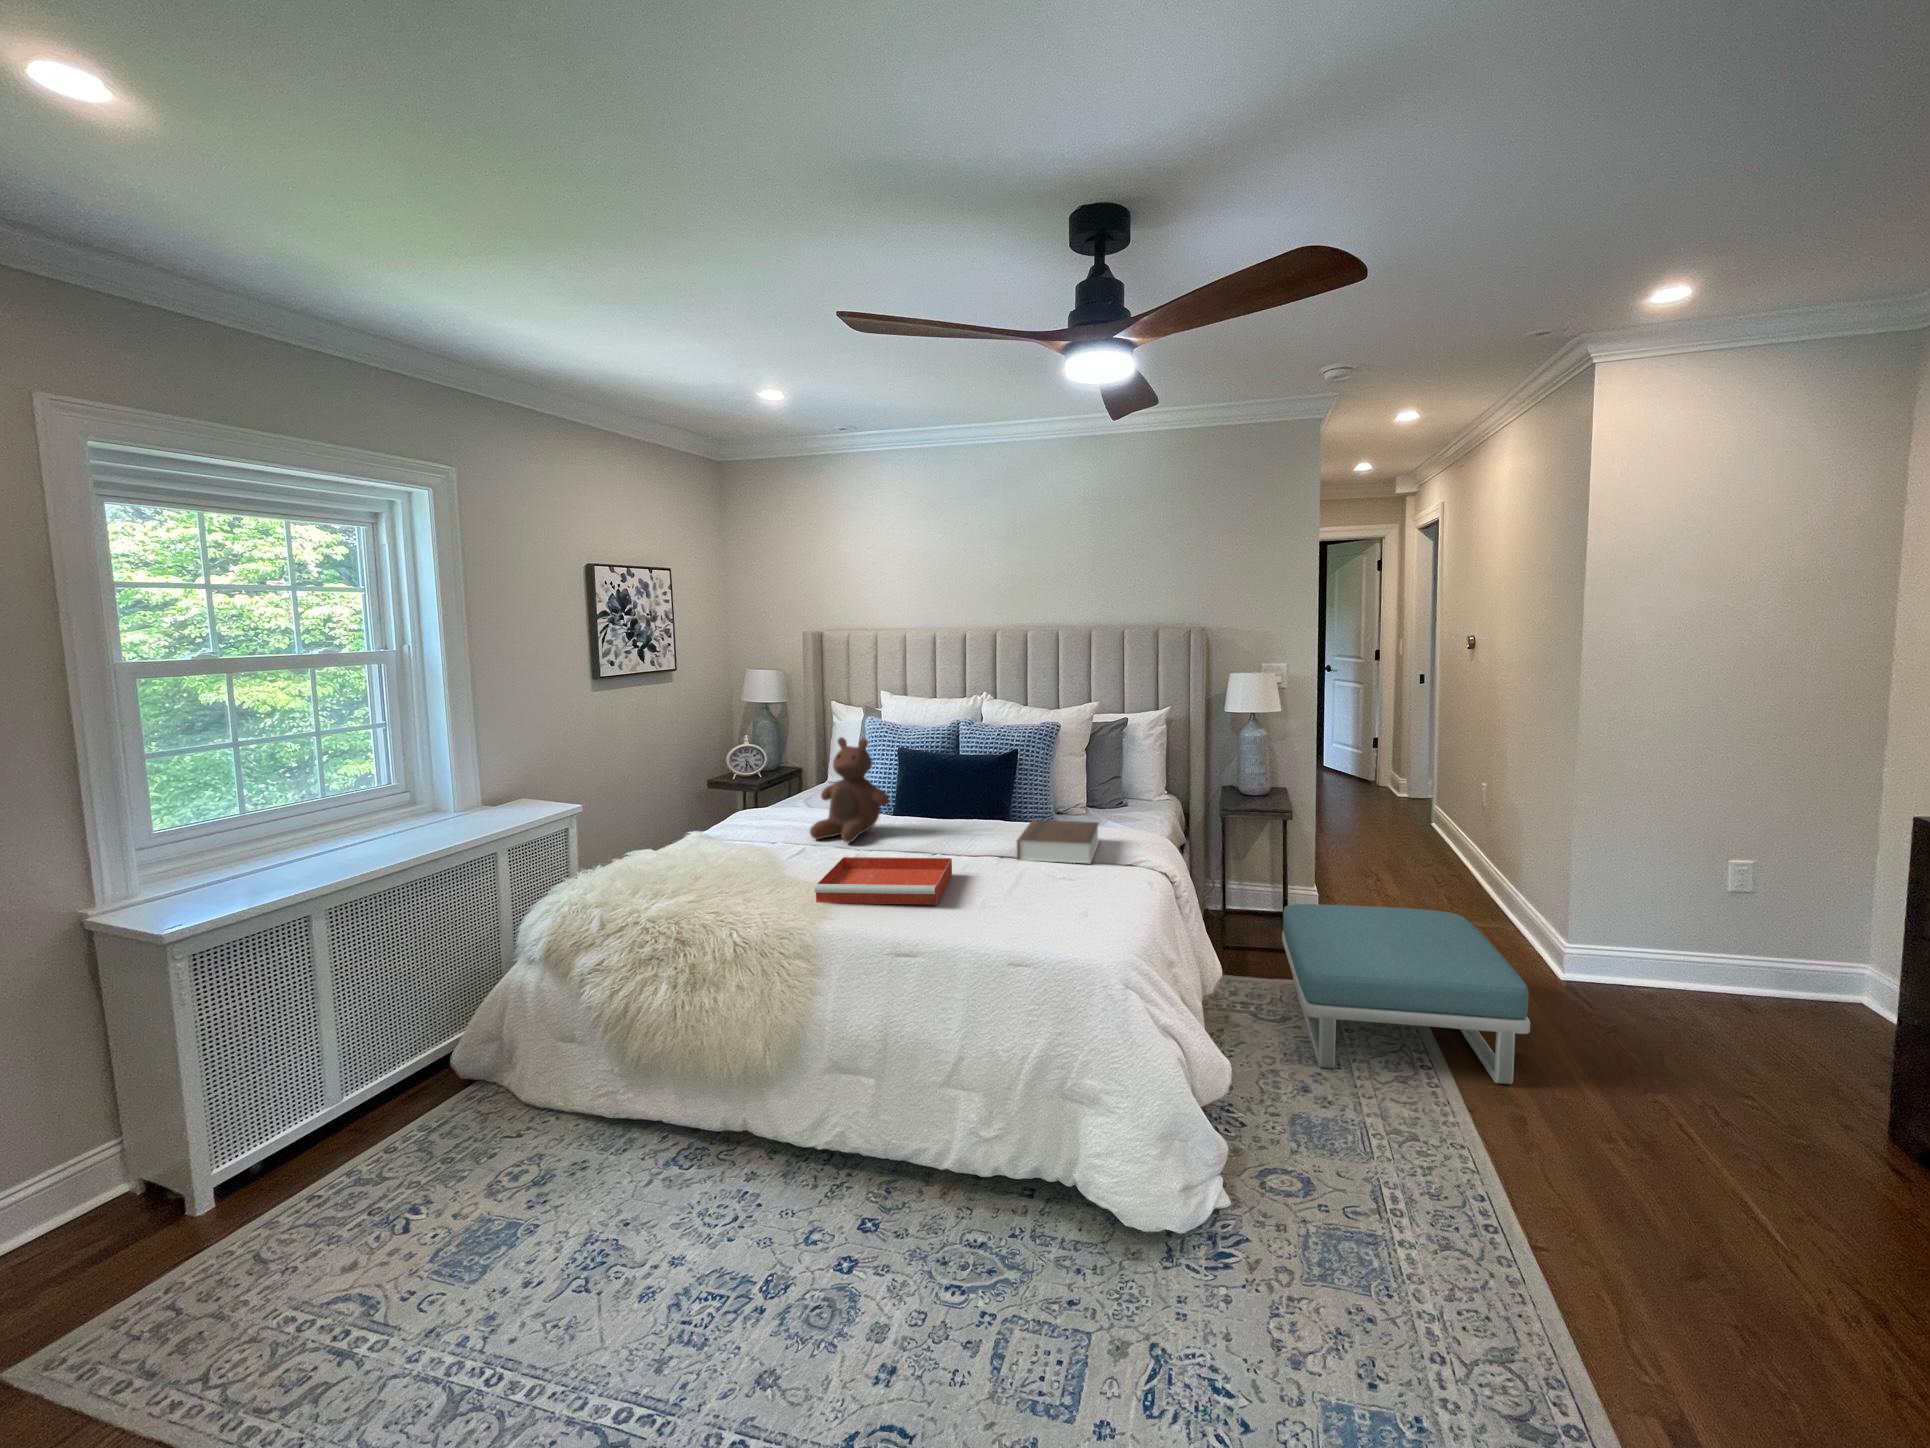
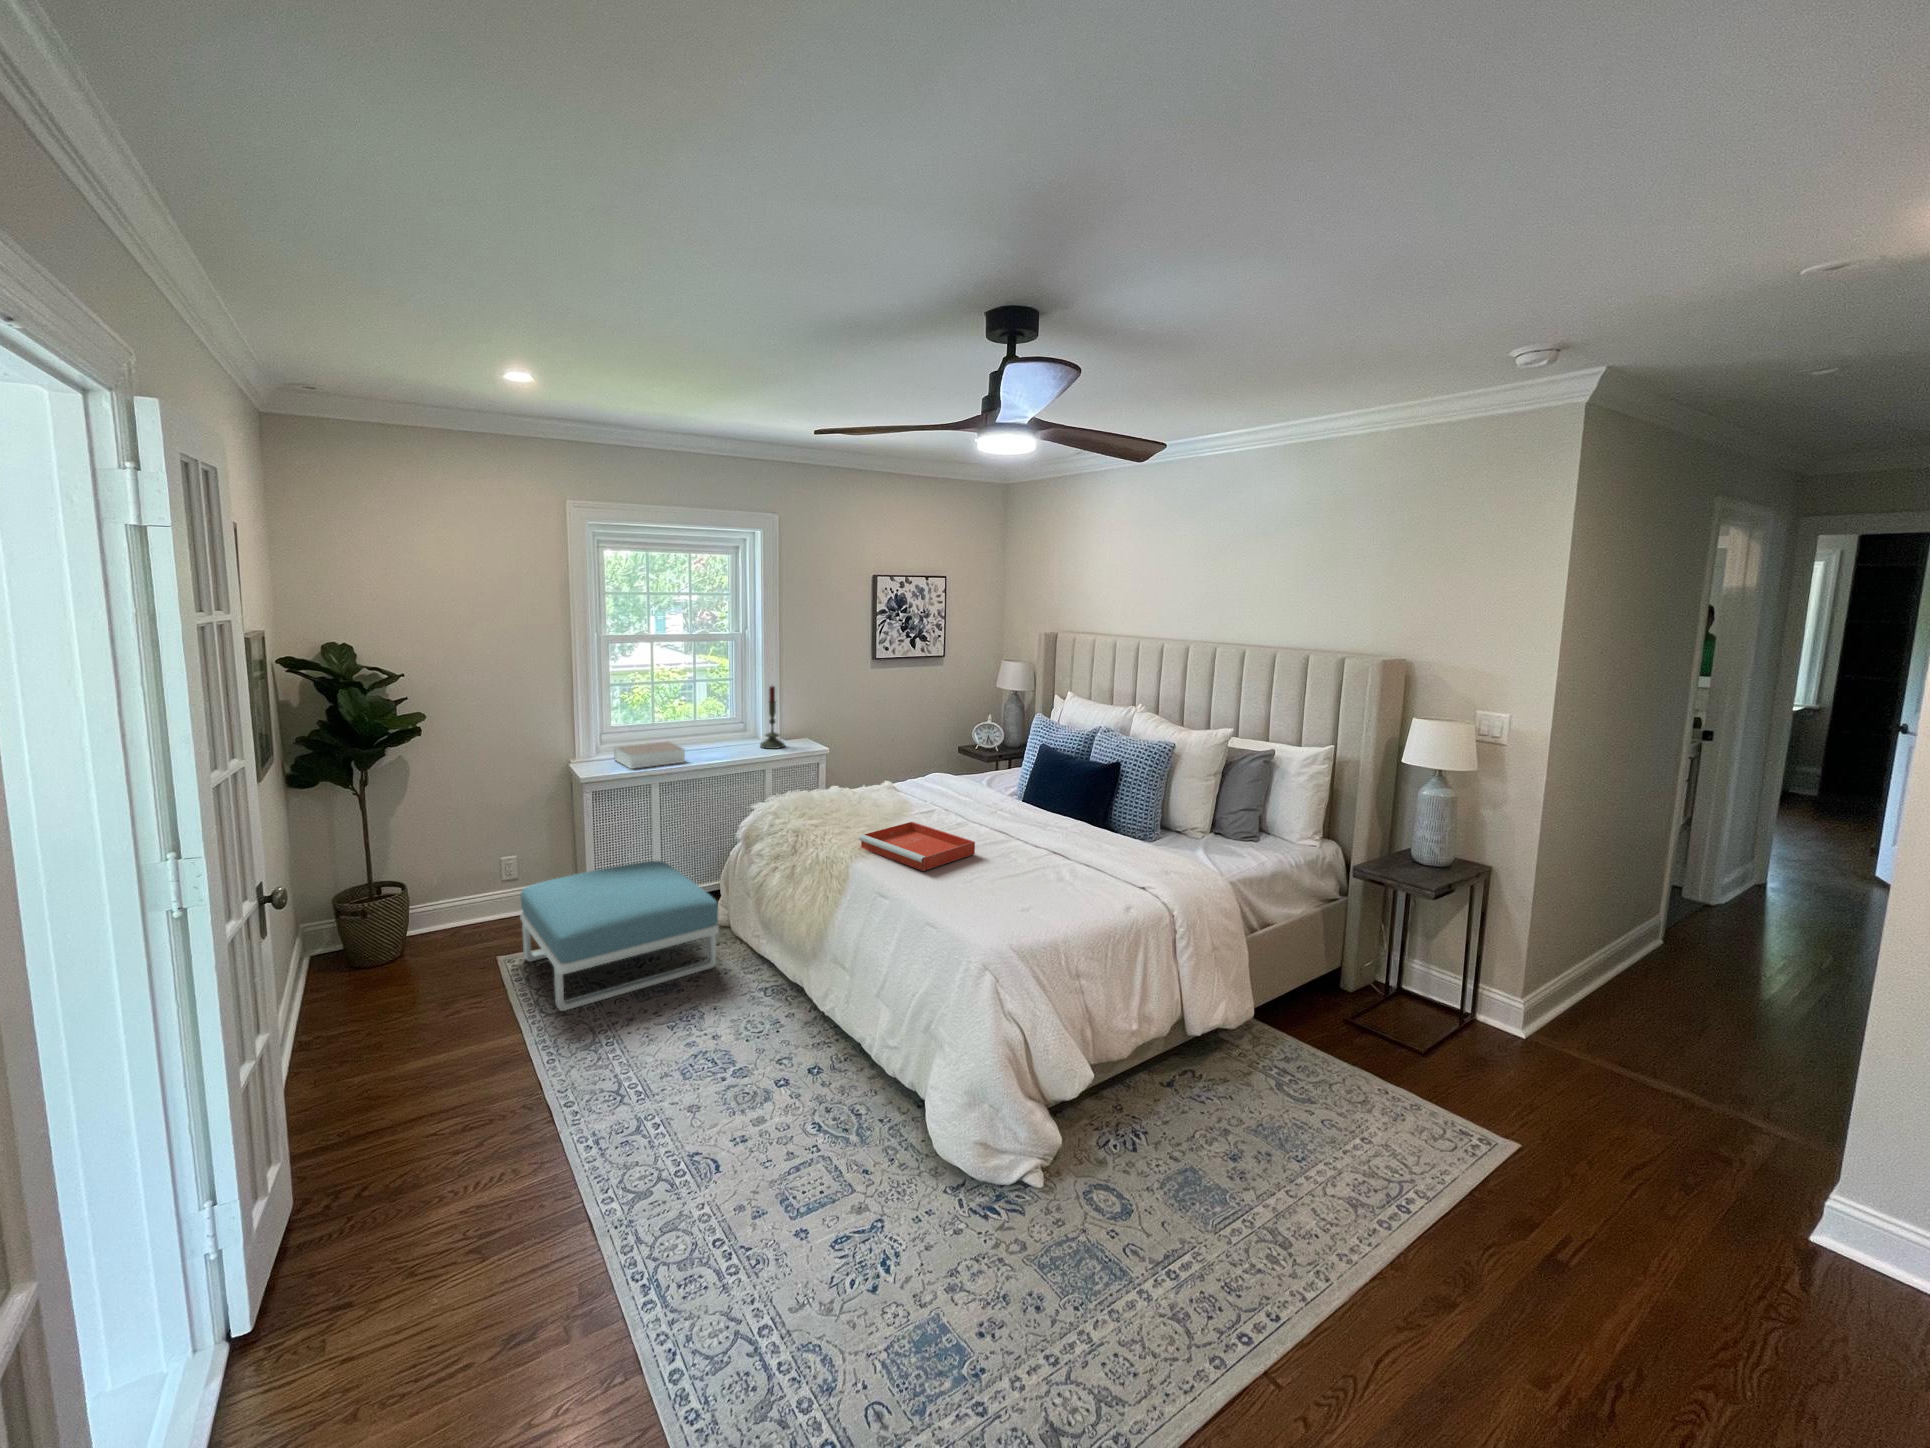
candle: none [461,723,505,822] -> present [760,686,785,749]
stuffed bear: present [810,737,889,843] -> none [928,729,988,814]
book: present [1017,820,1099,863] -> present [614,742,685,769]
footstool: present [1282,904,1530,1084] -> present [521,861,719,1011]

